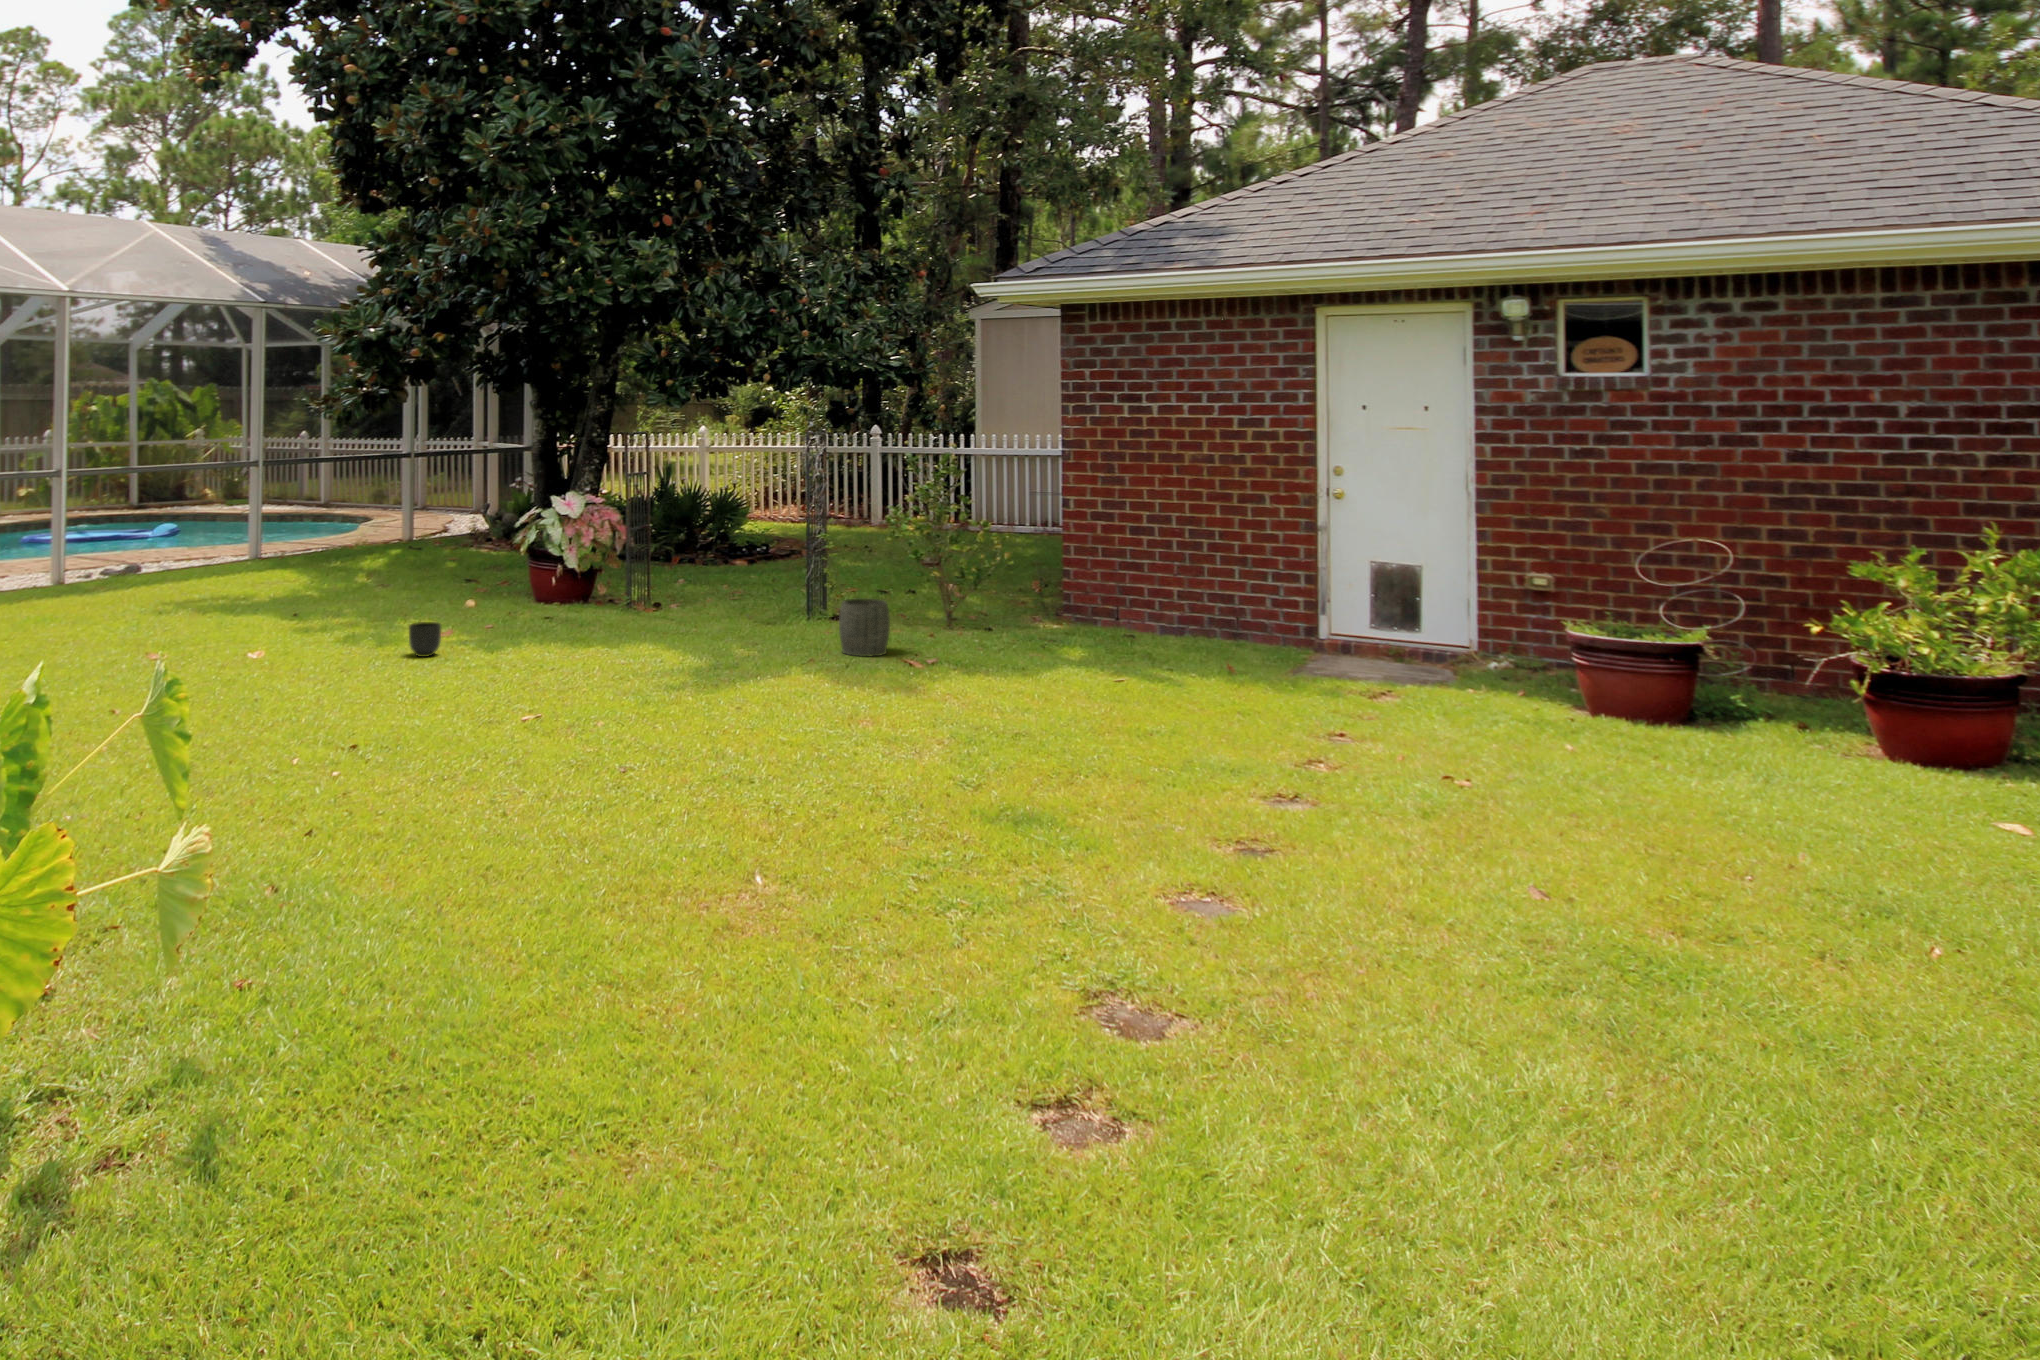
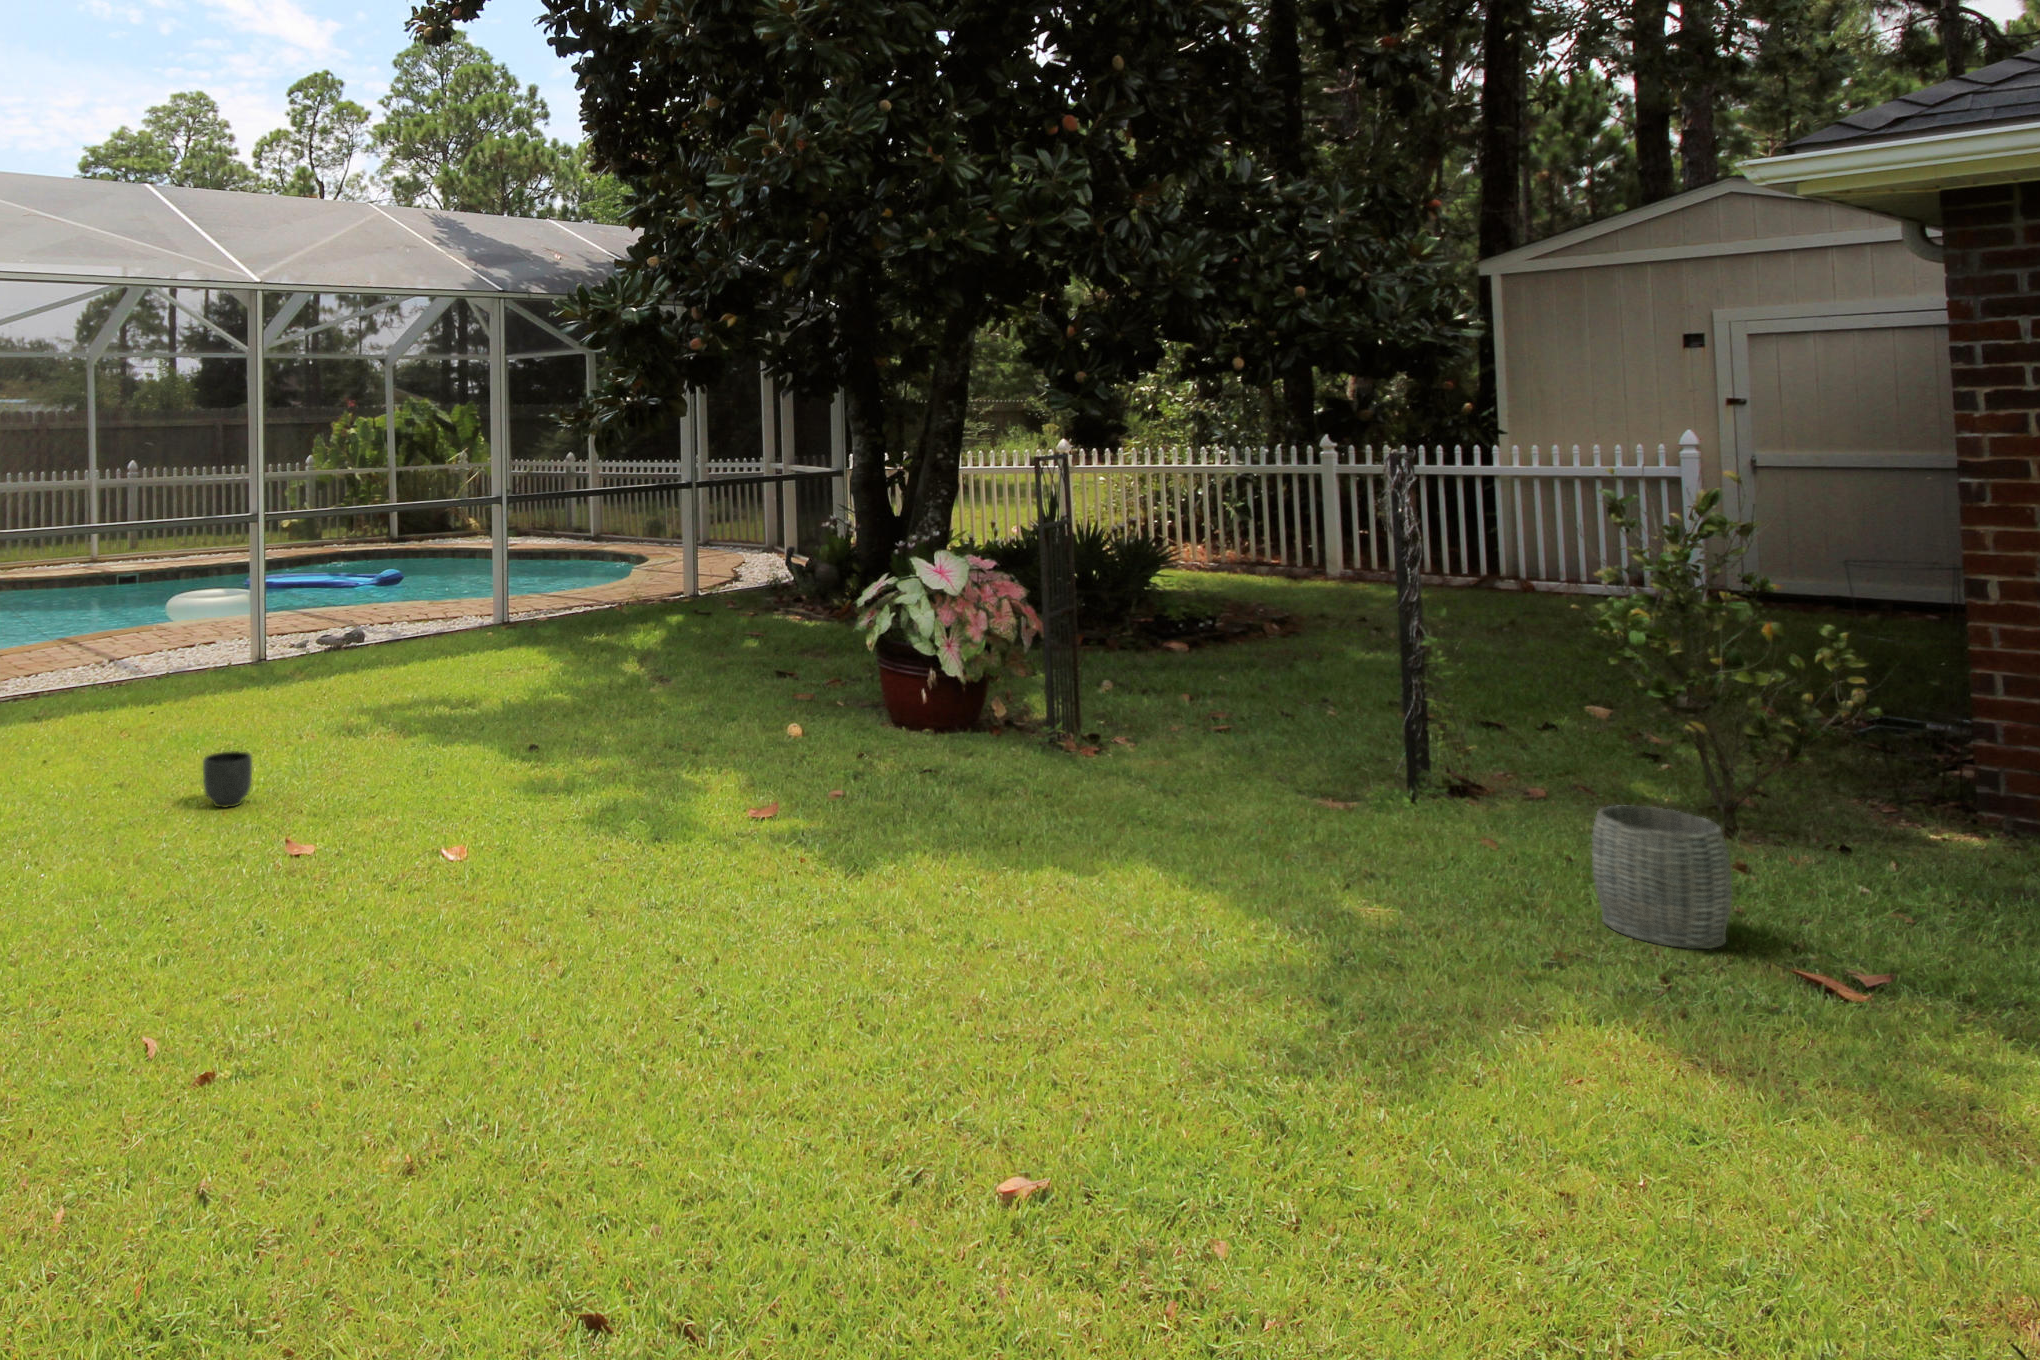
planter: present [409,622,441,657] -> present [203,751,252,808]

